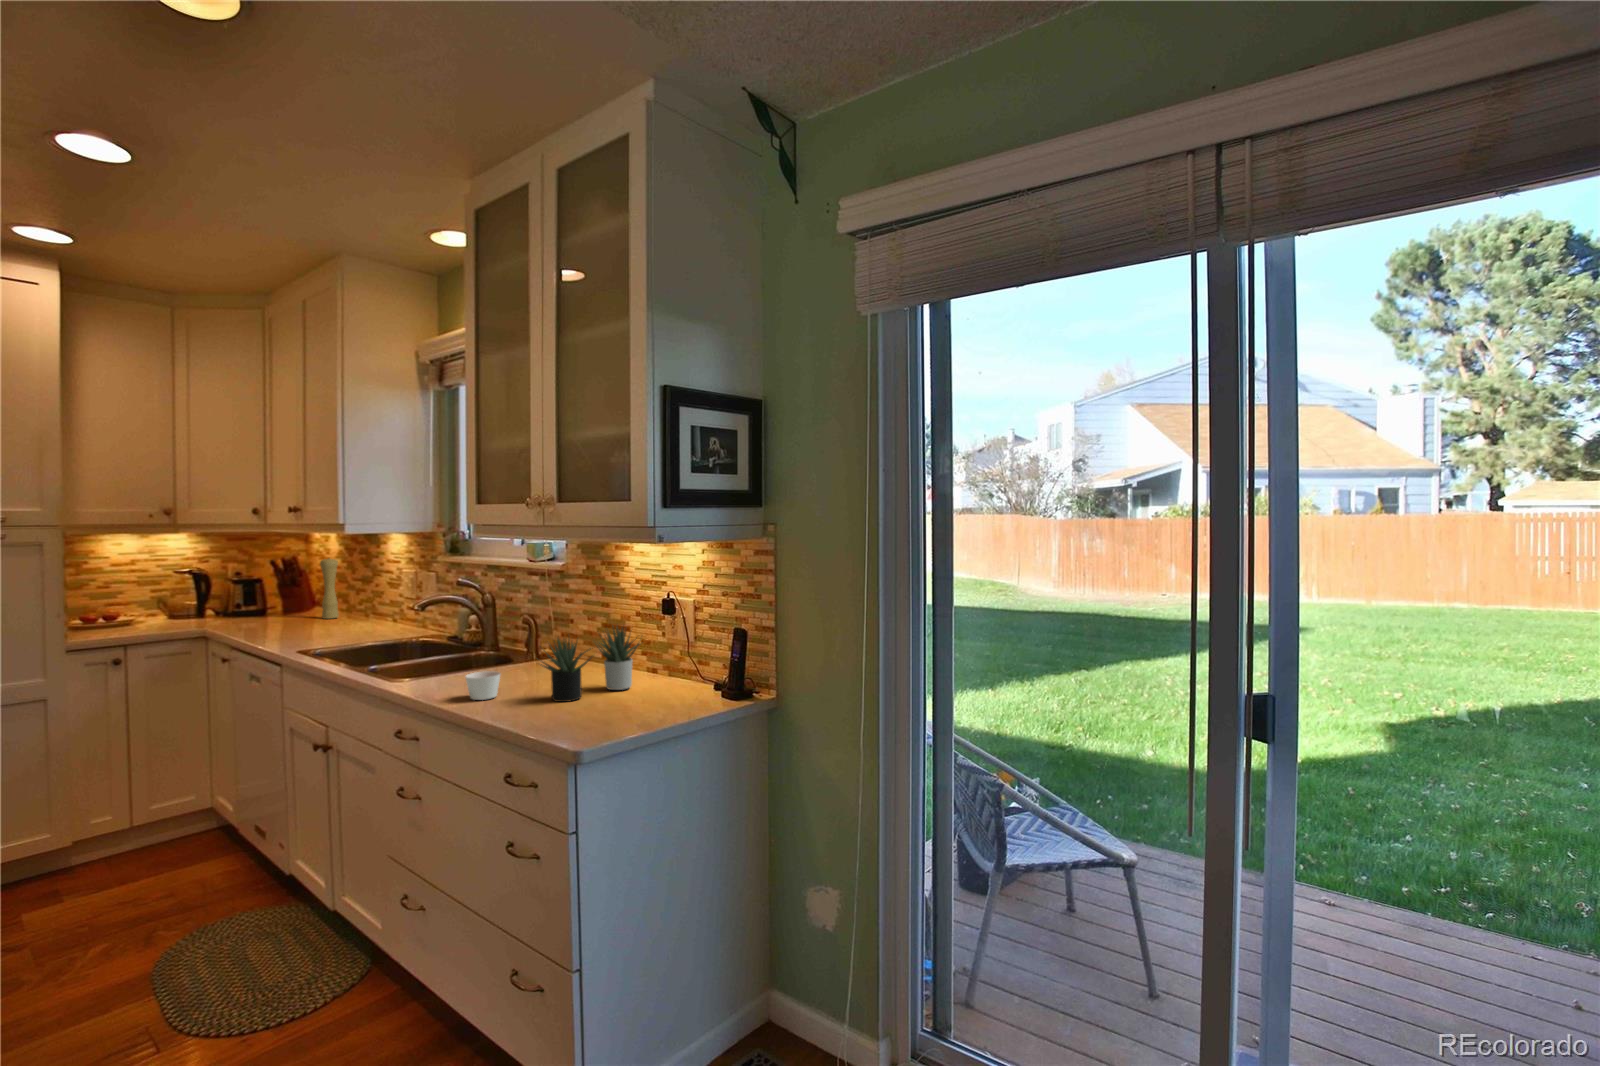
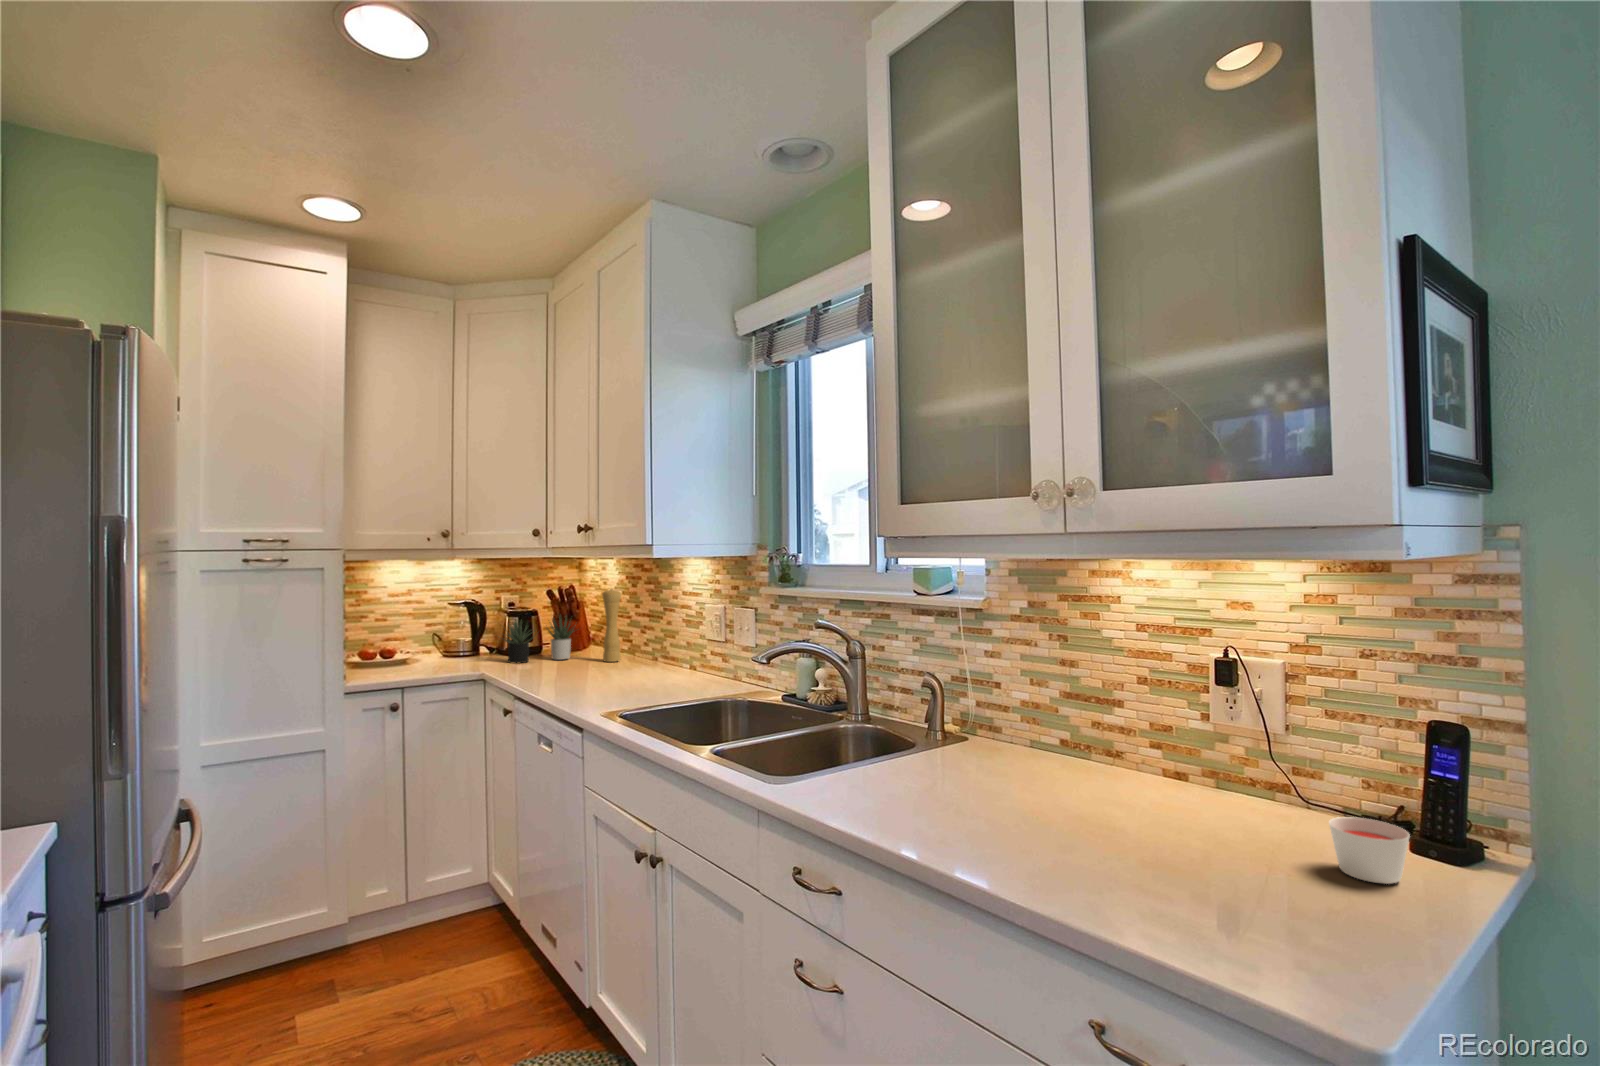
succulent plant: present [541,627,639,702] -> present [504,616,574,664]
candle: present [466,671,500,700] -> present [1329,817,1409,884]

